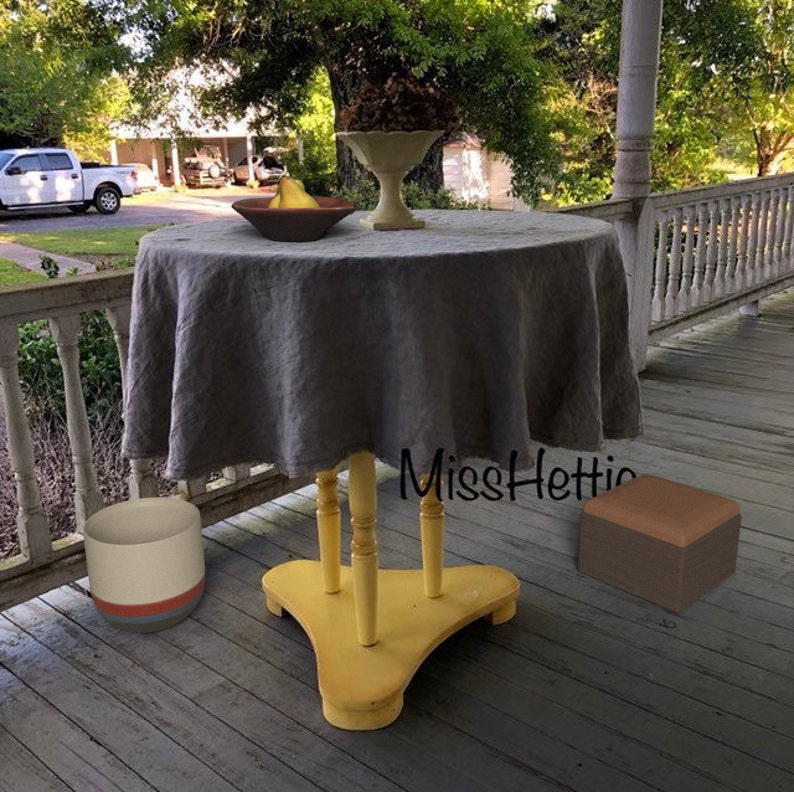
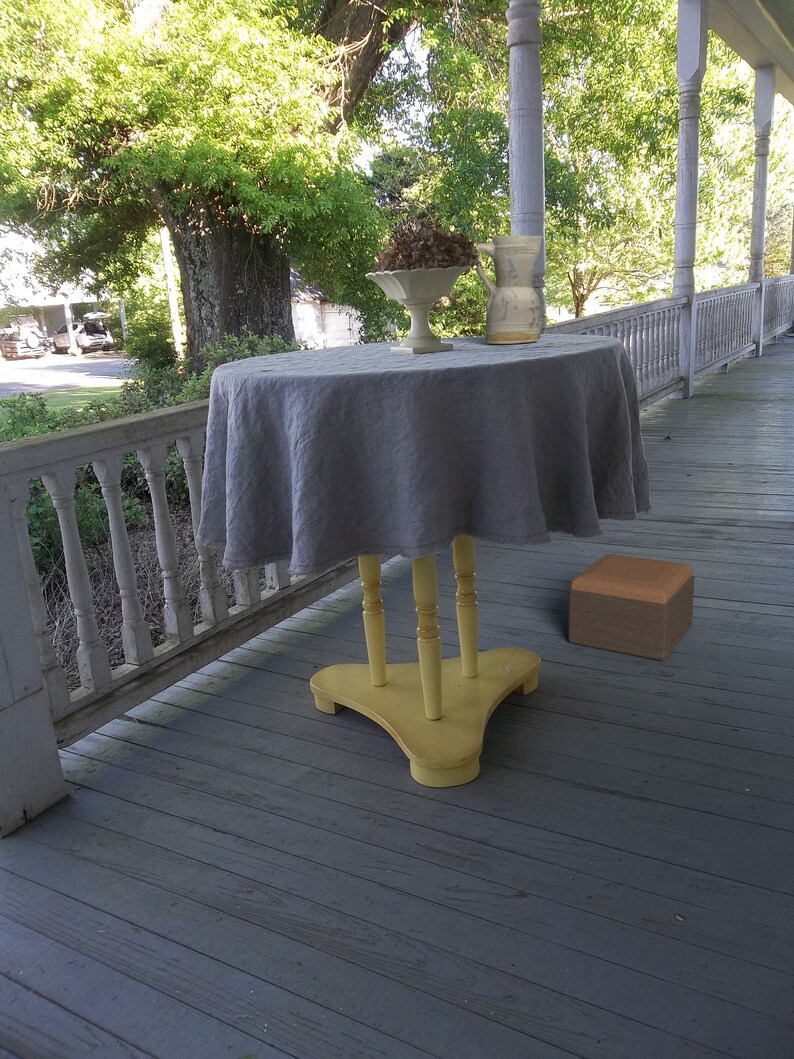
ceramic pitcher: none [454,99,538,227] -> present [474,235,543,344]
fruit bowl: present [231,177,356,241] -> none [295,309,420,362]
planter: present [83,497,205,633] -> none [151,620,264,746]

